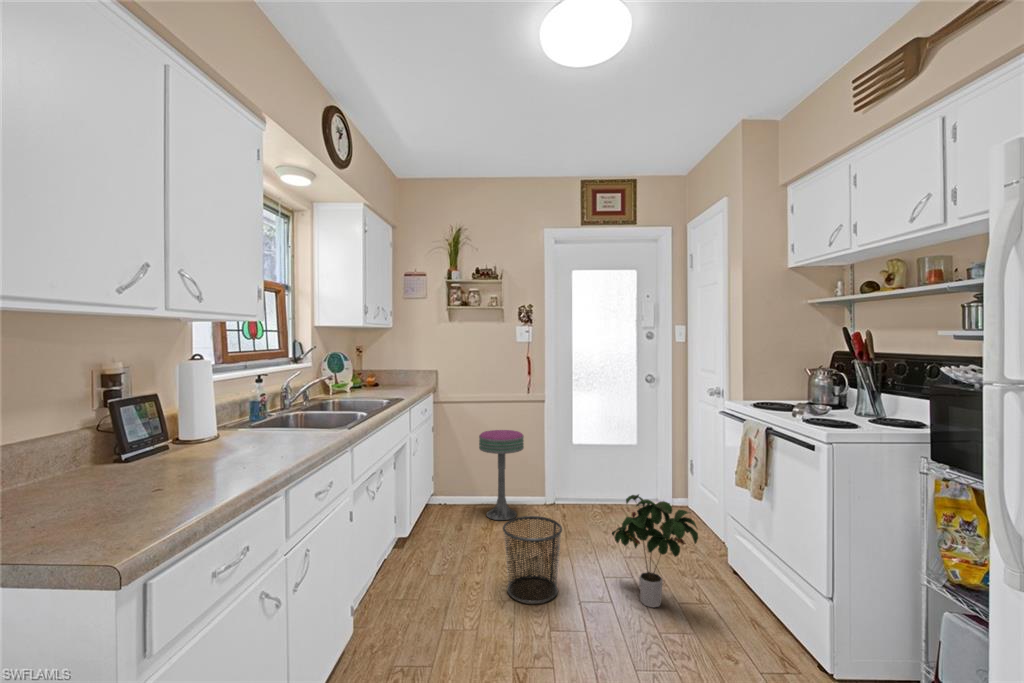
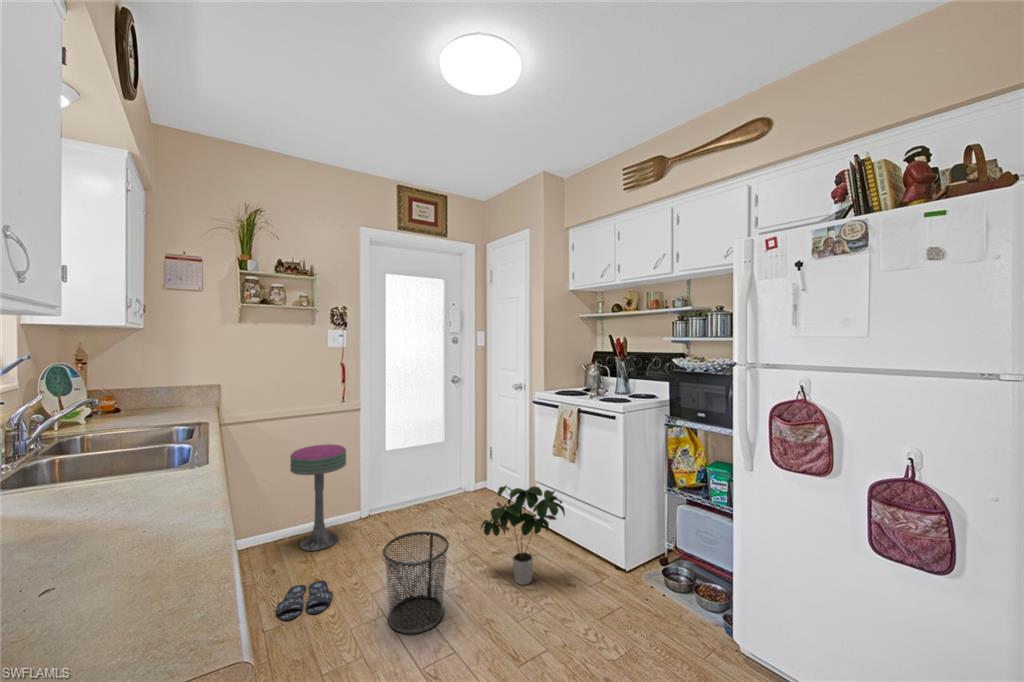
slippers: none [443,539,486,562] -> present [276,581,333,621]

